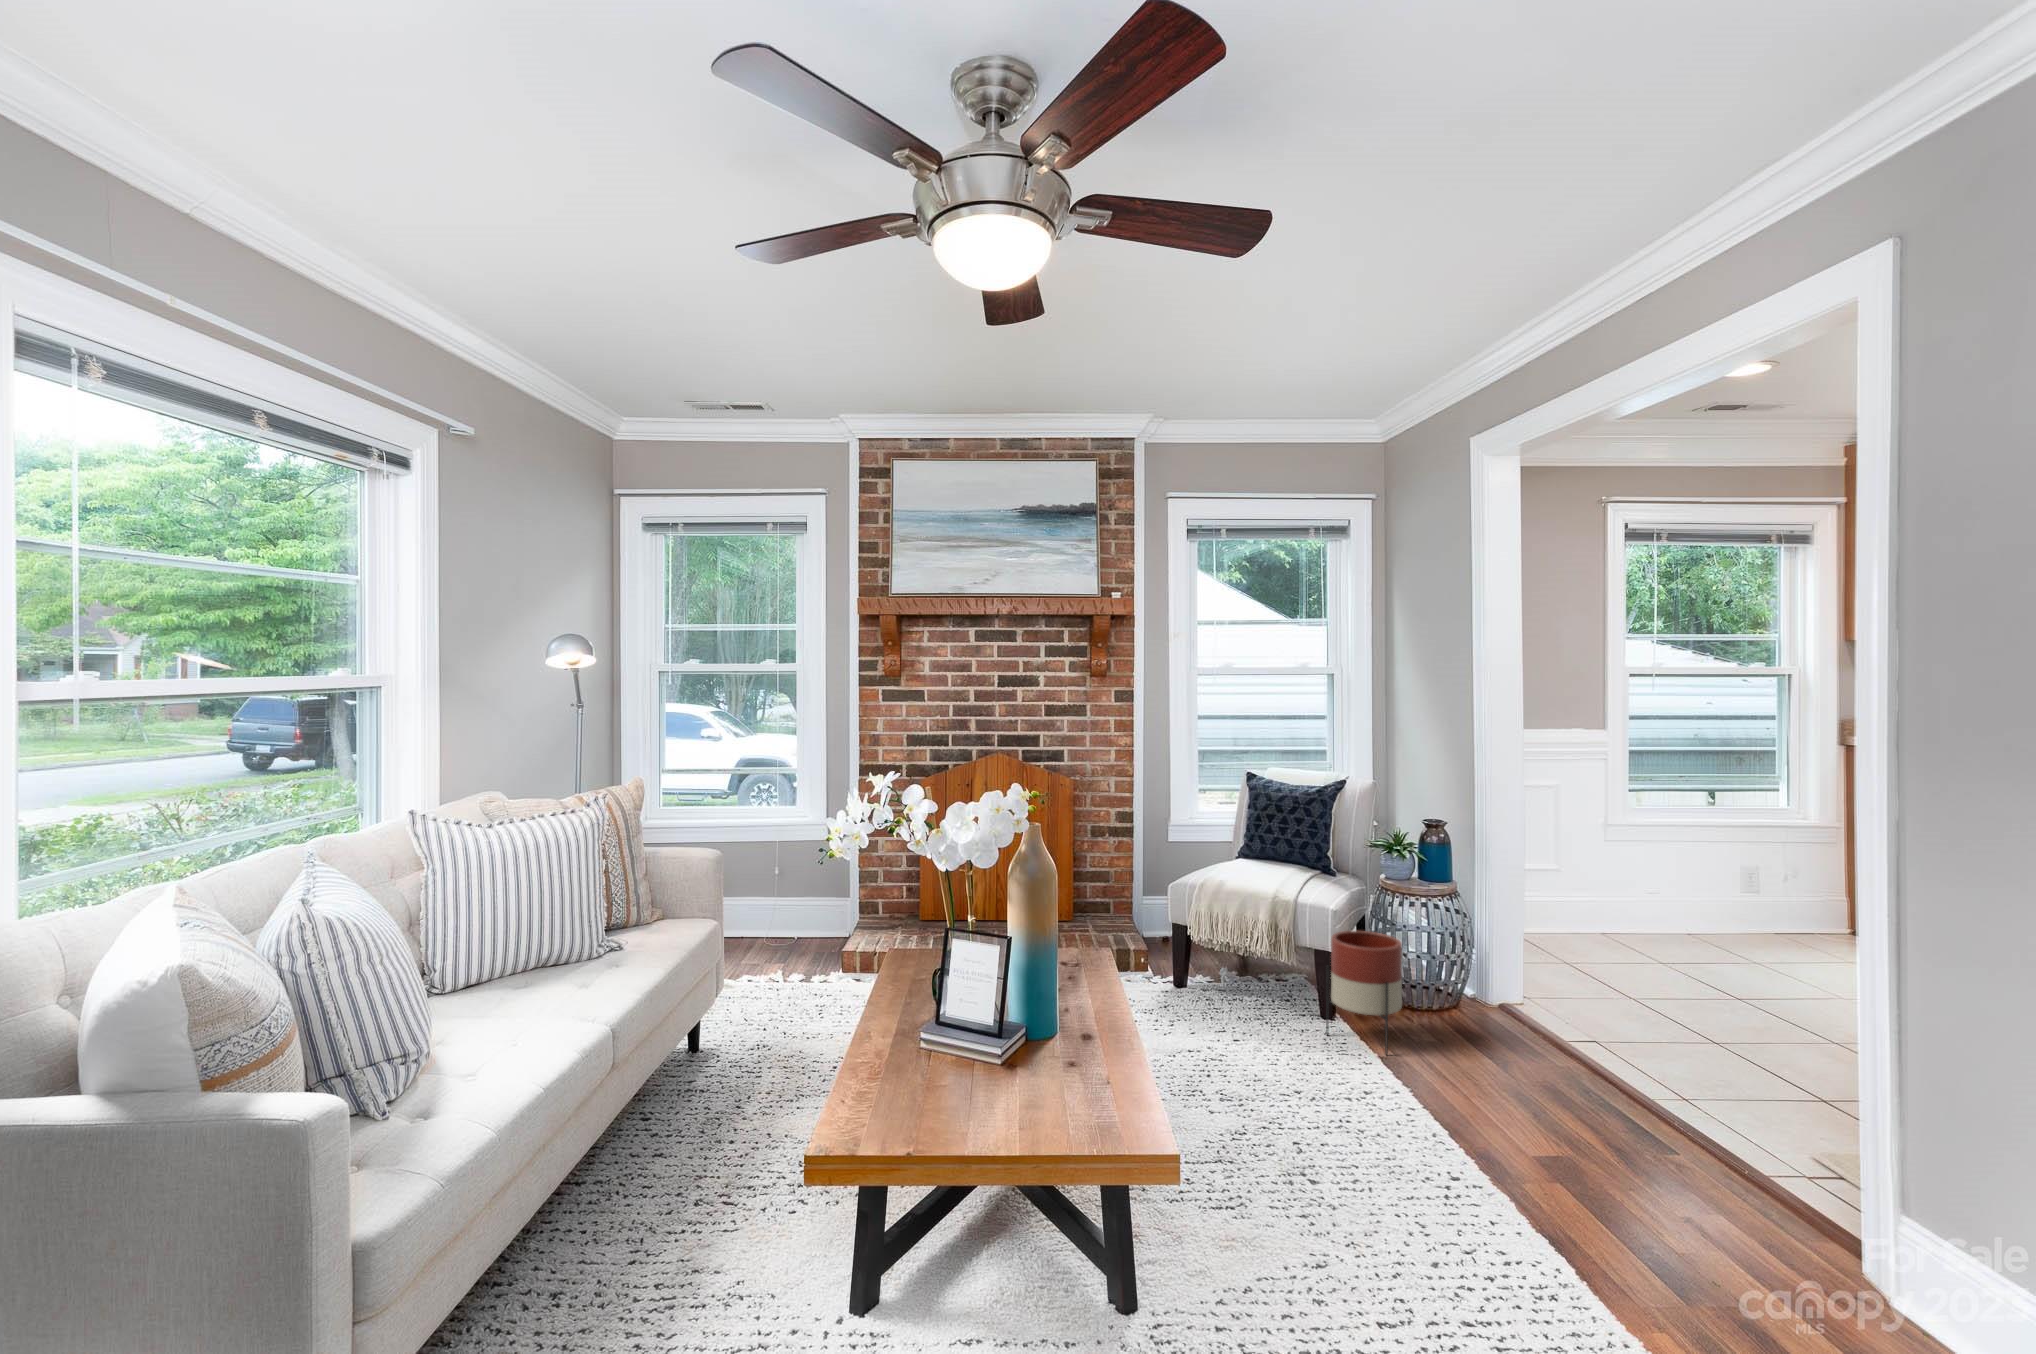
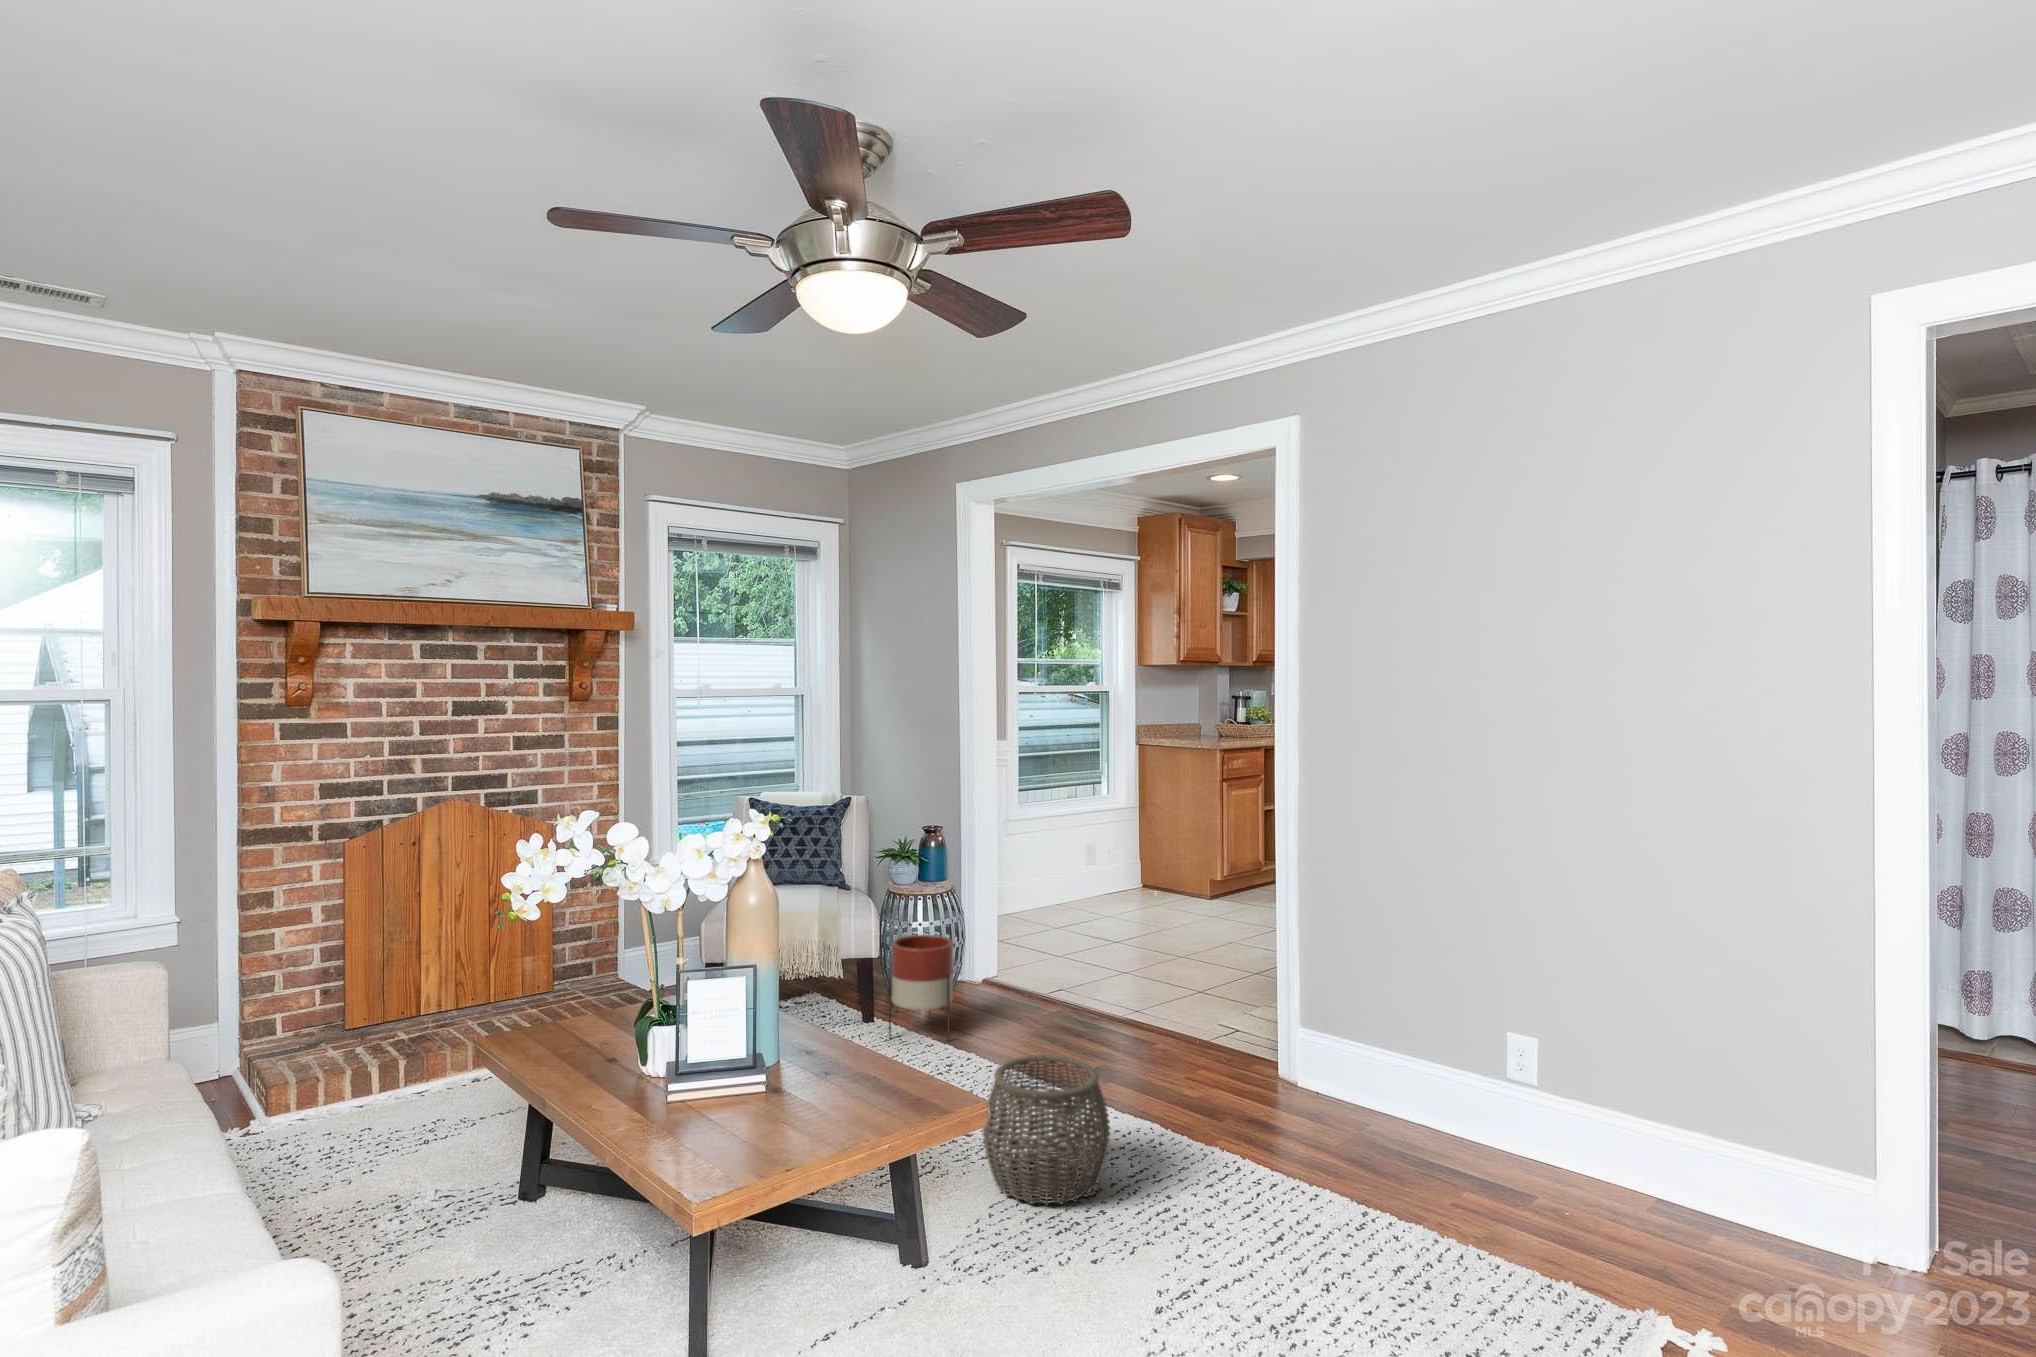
woven basket: none [1256,1080,1418,1270] -> present [983,1055,1110,1205]

